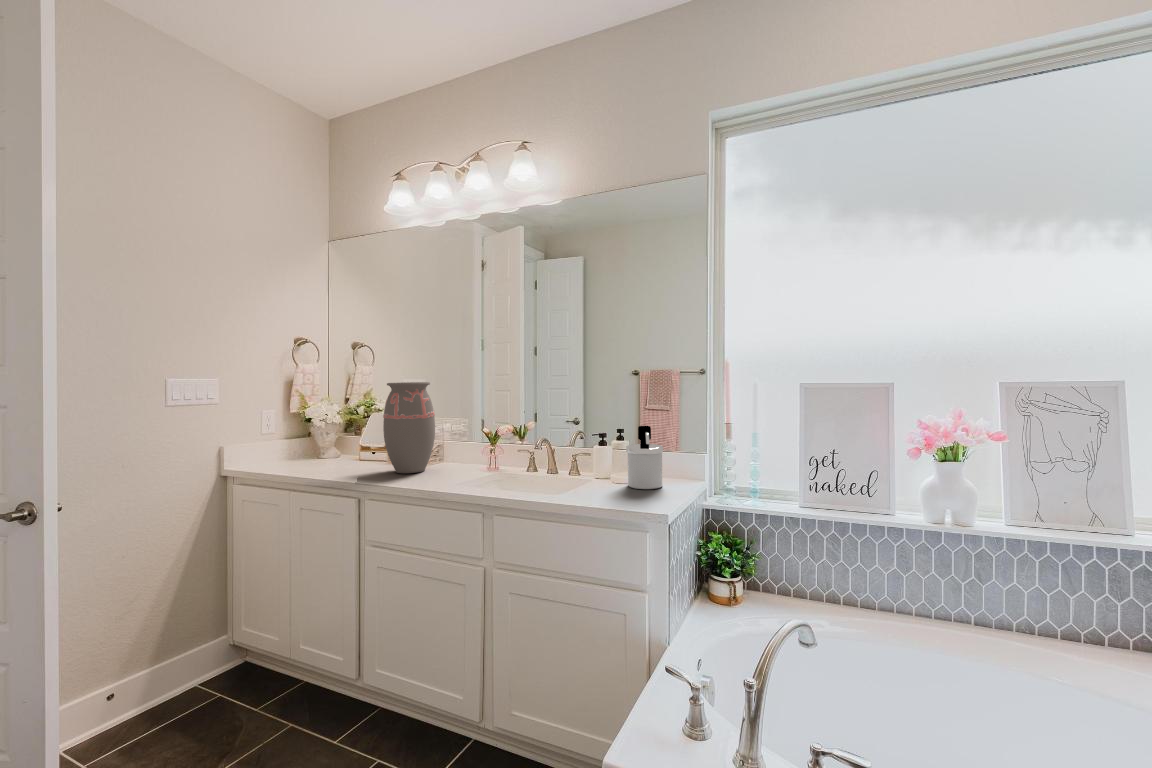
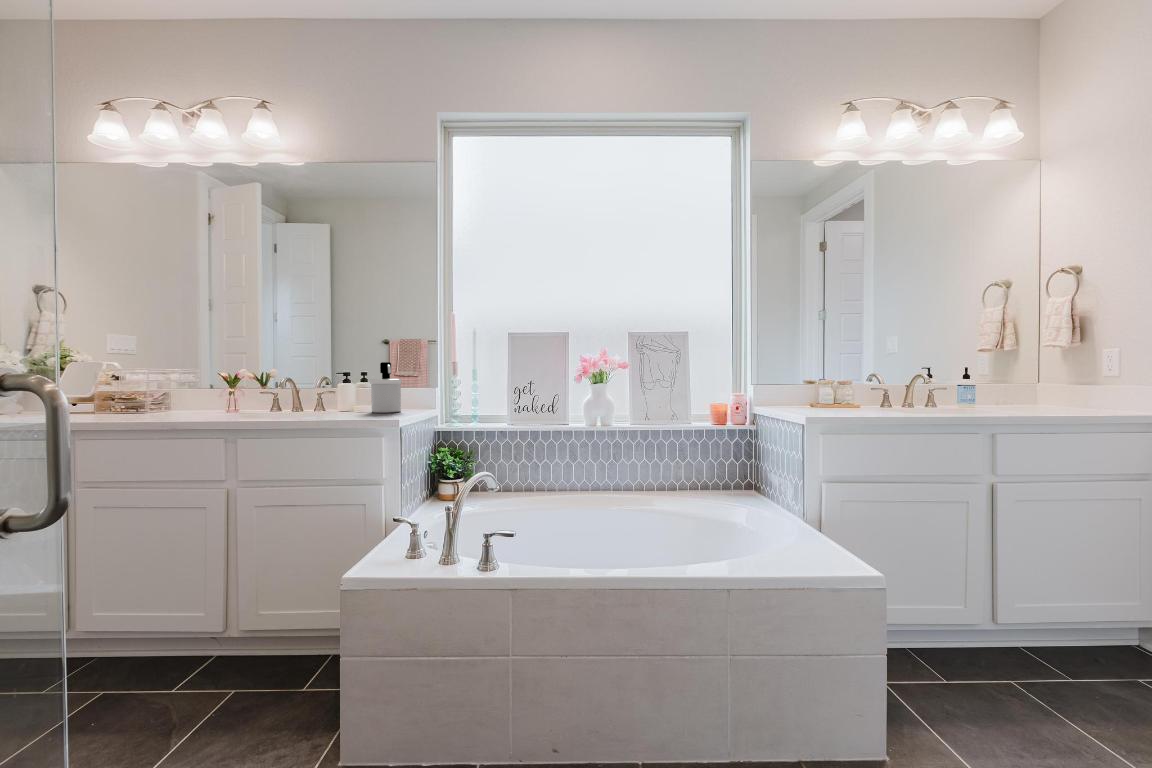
decorative vase: present [383,382,435,473] -> none [107,323,167,415]

